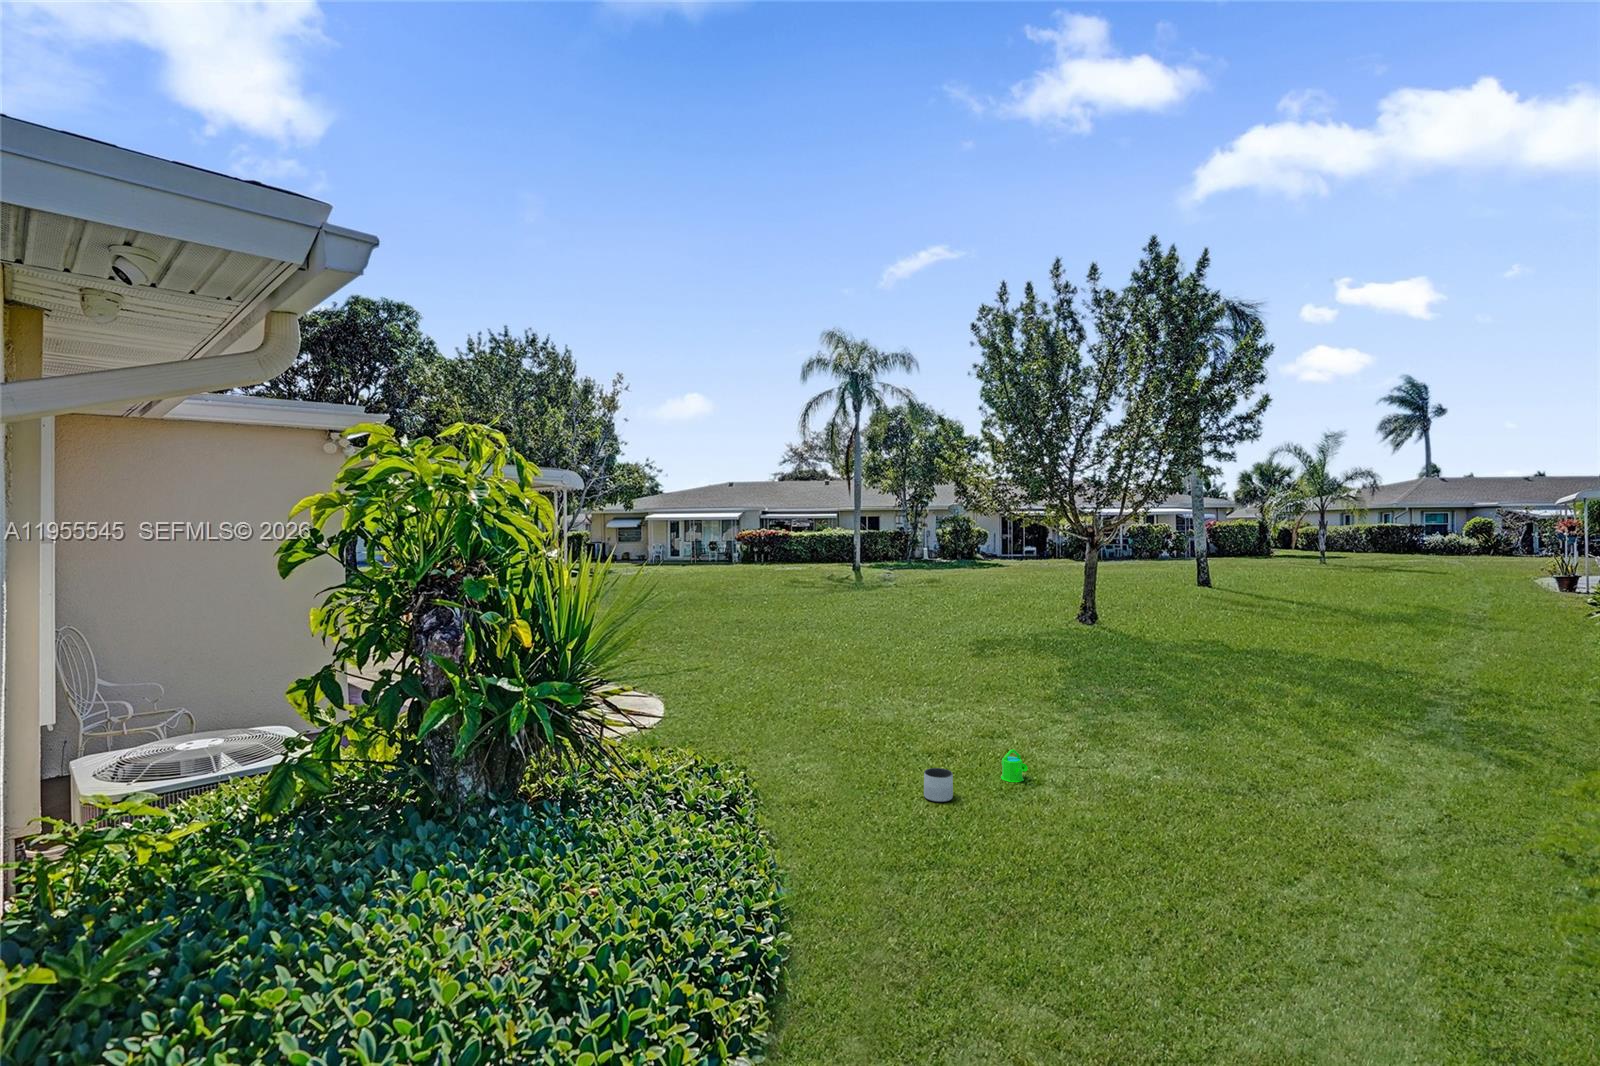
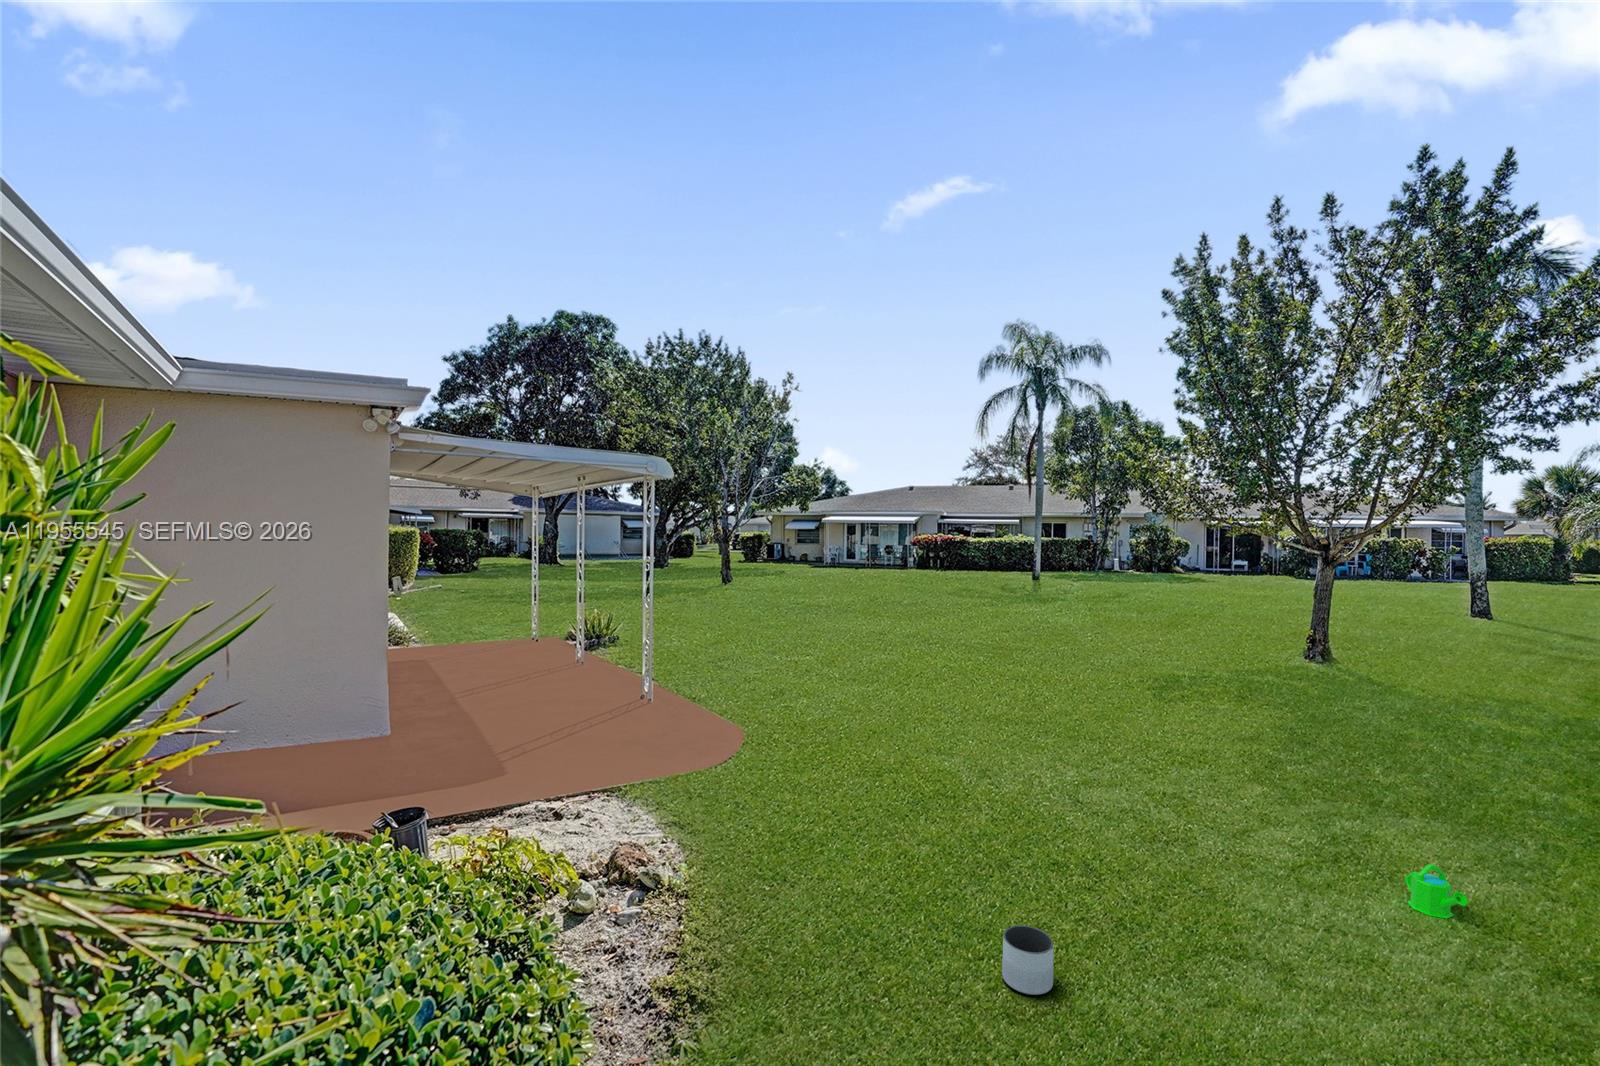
watering can: present [1001,749,1028,782] -> present [1405,864,1468,919]

